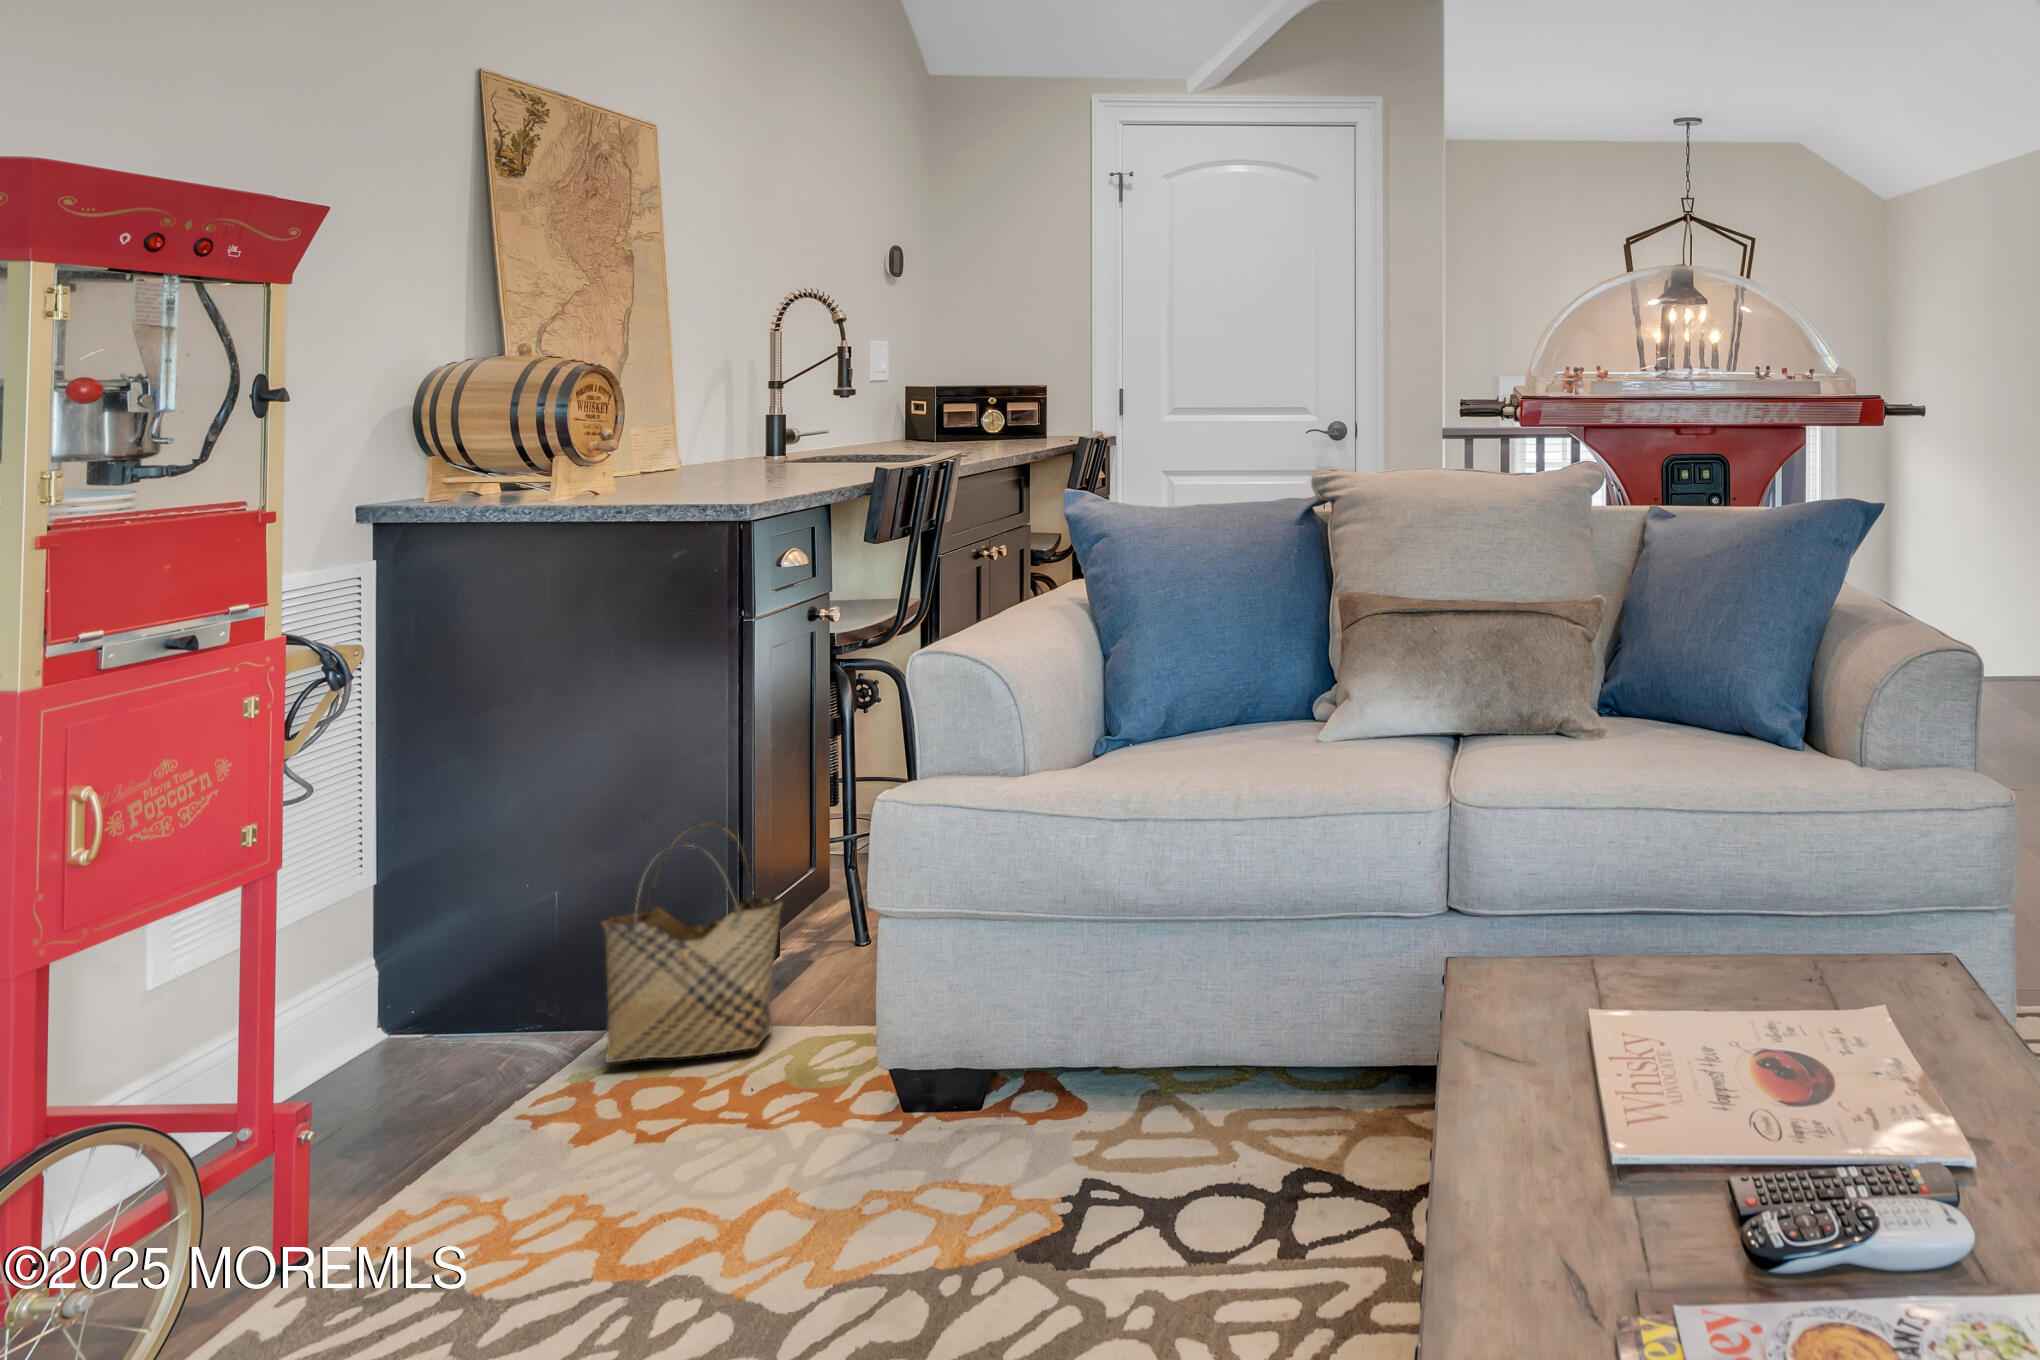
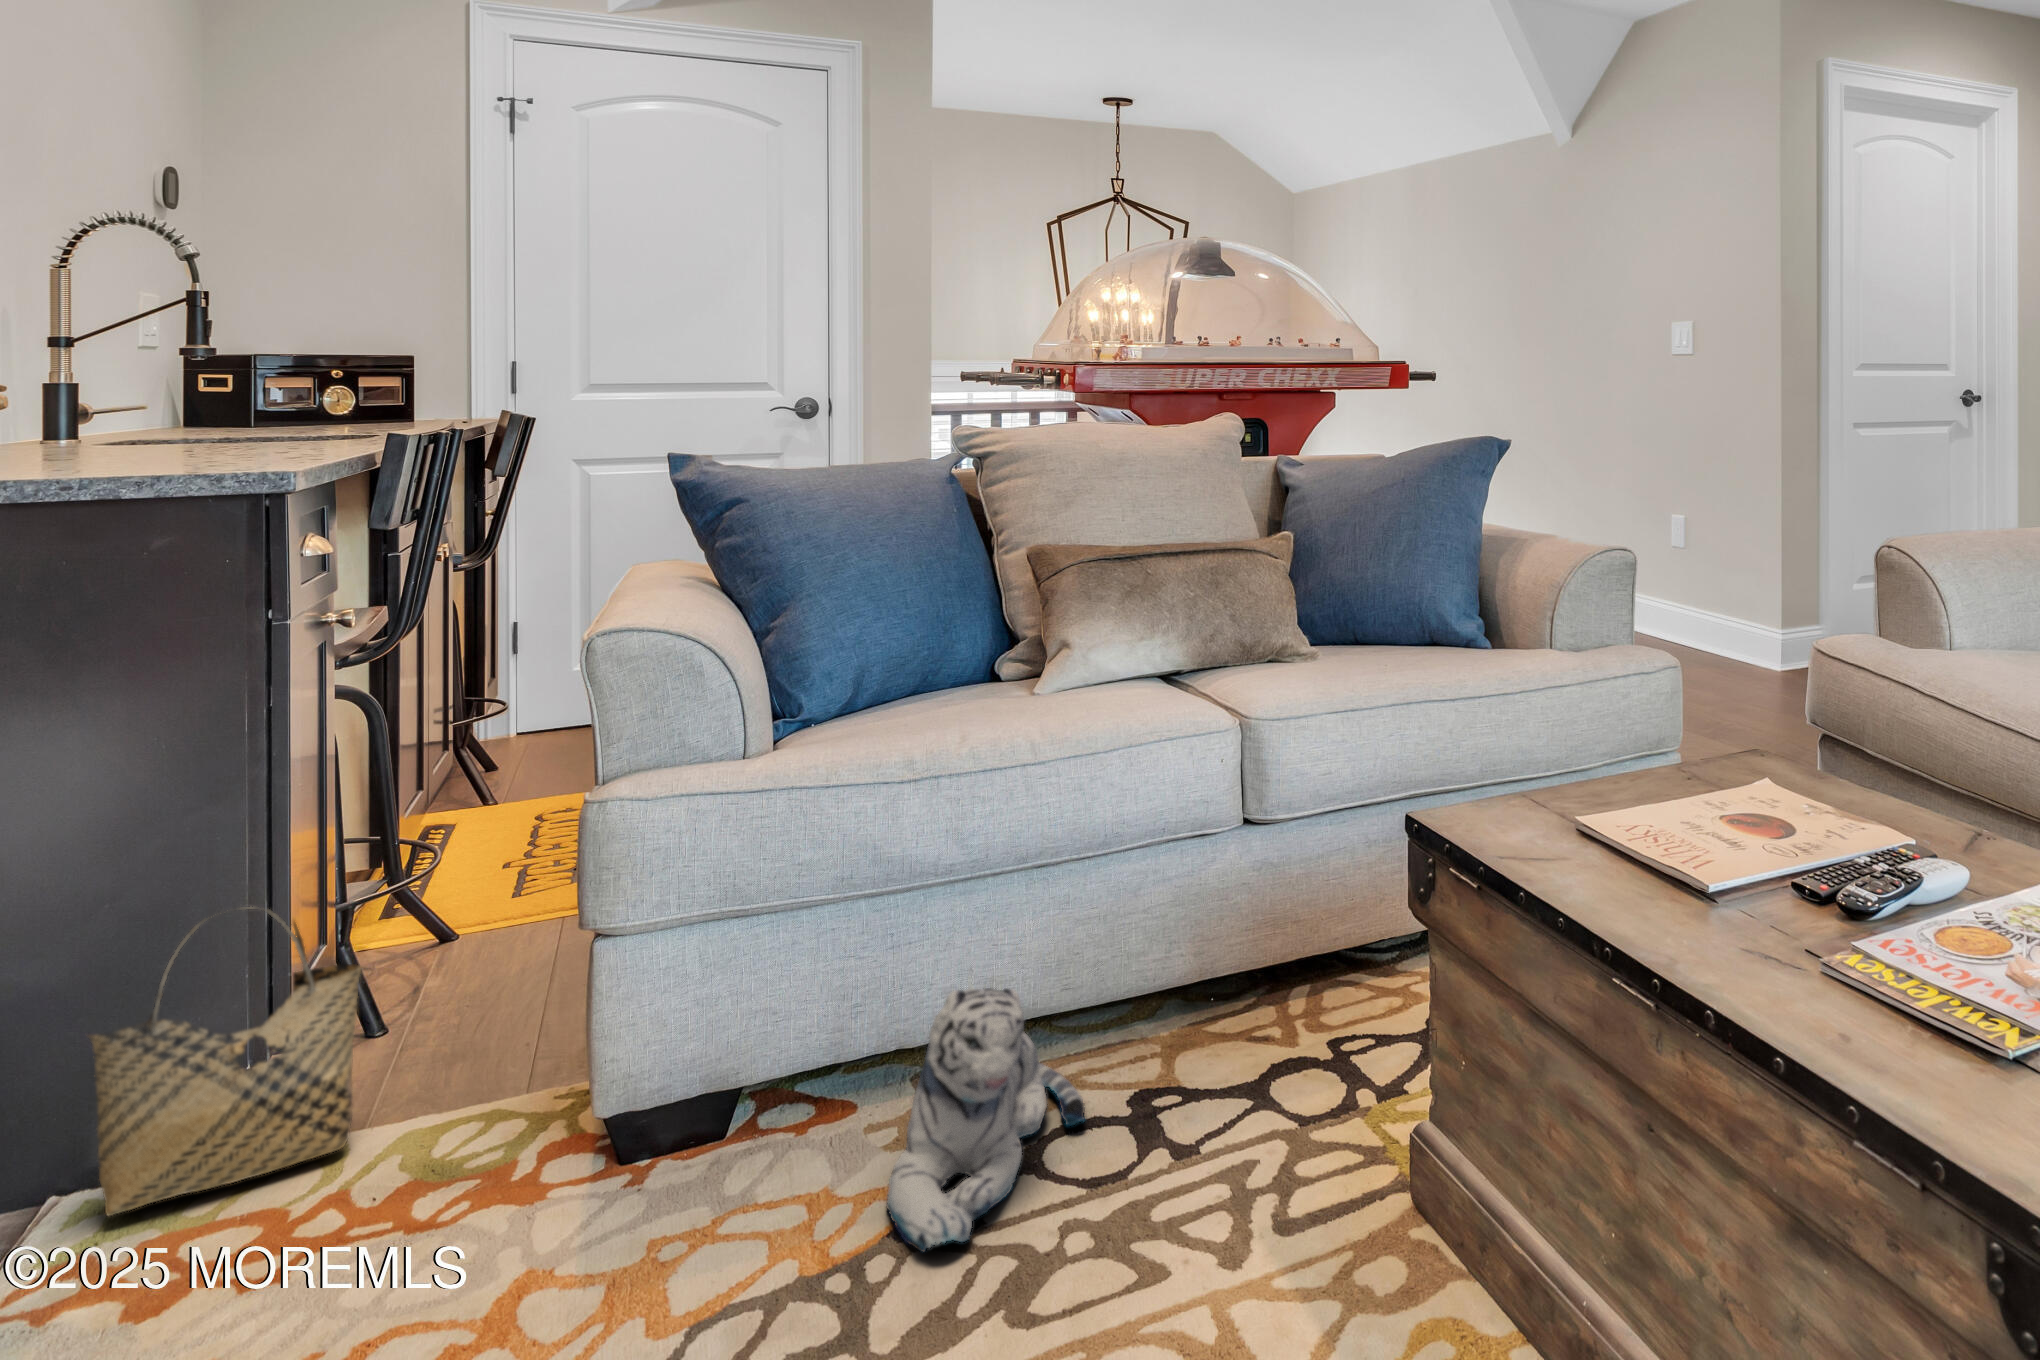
plush toy: none [1016,1031,1250,1279] -> present [887,988,1085,1252]

